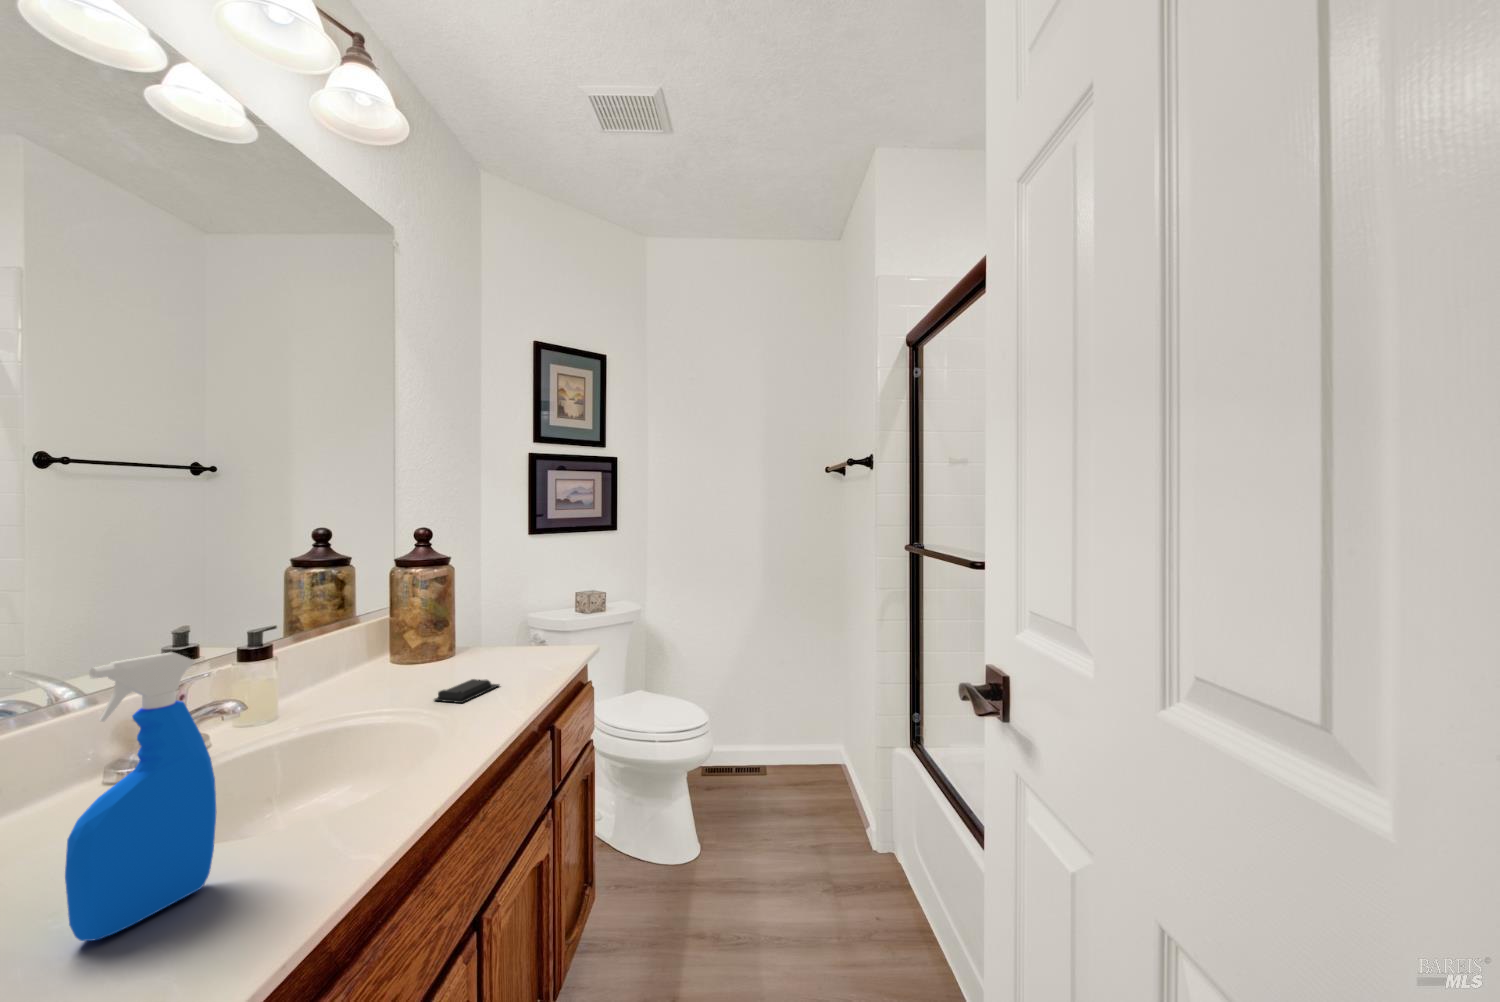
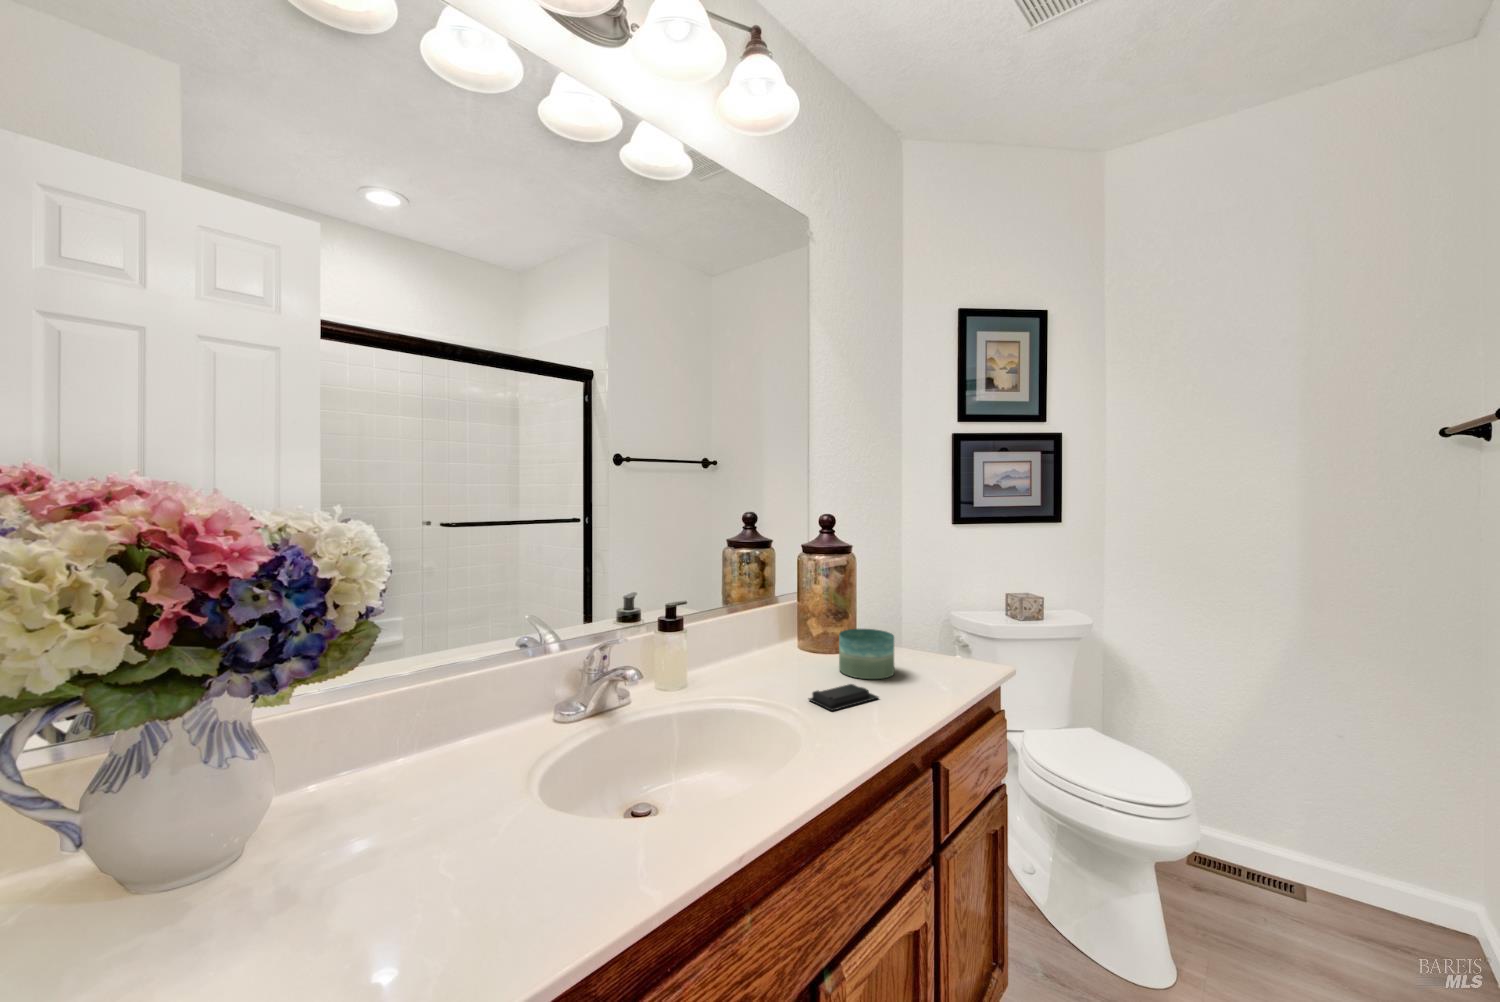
candle: none [449,631,504,676] -> present [839,629,894,679]
spray bottle: present [65,653,216,941] -> none [410,631,530,888]

